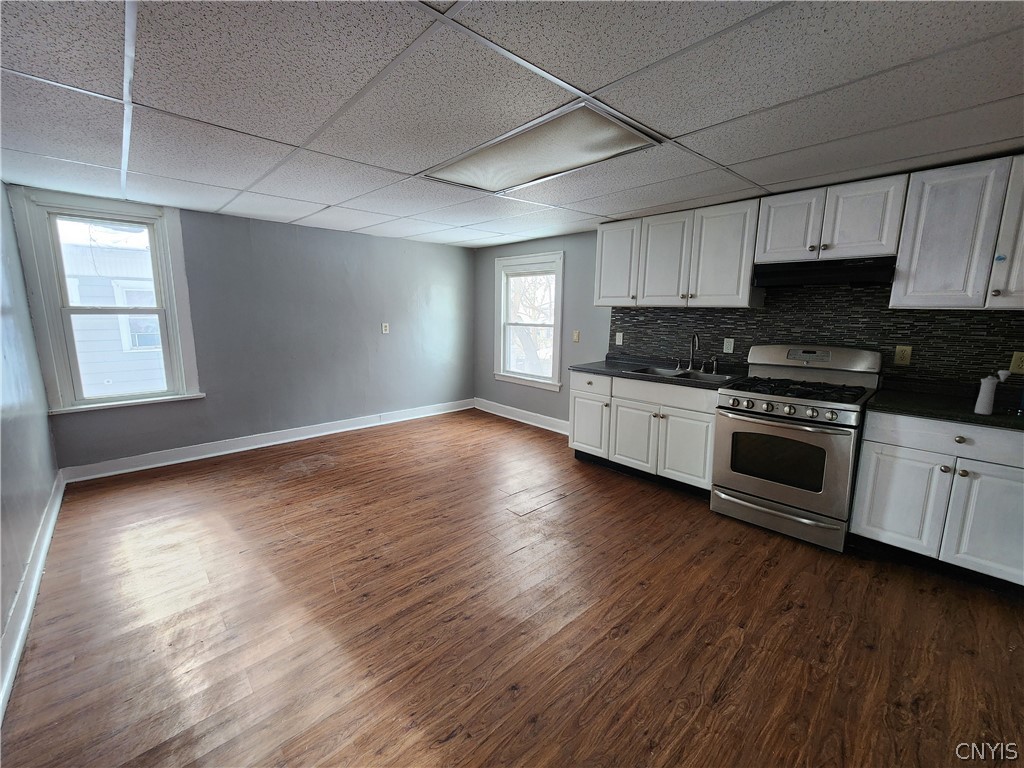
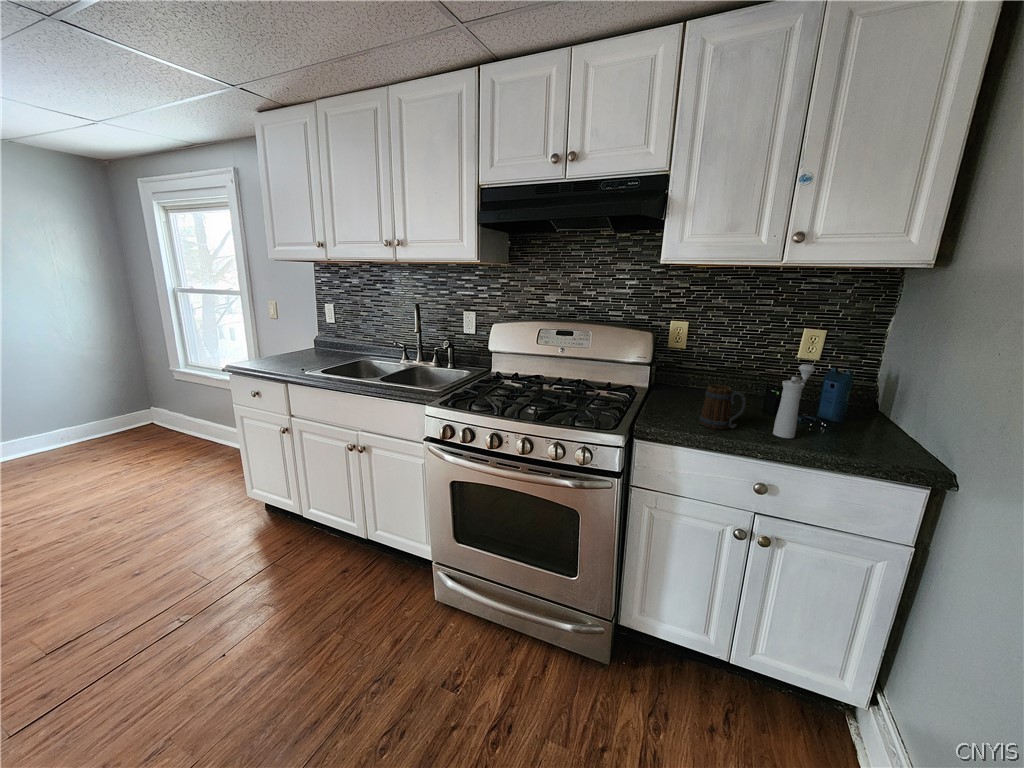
mug: none [916,381,952,408] -> present [700,385,746,429]

